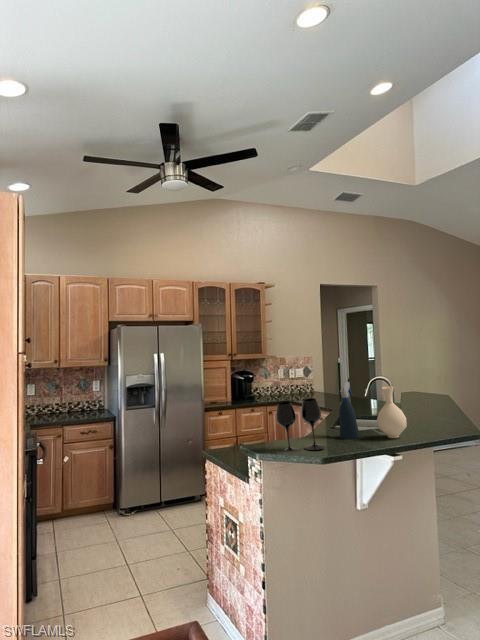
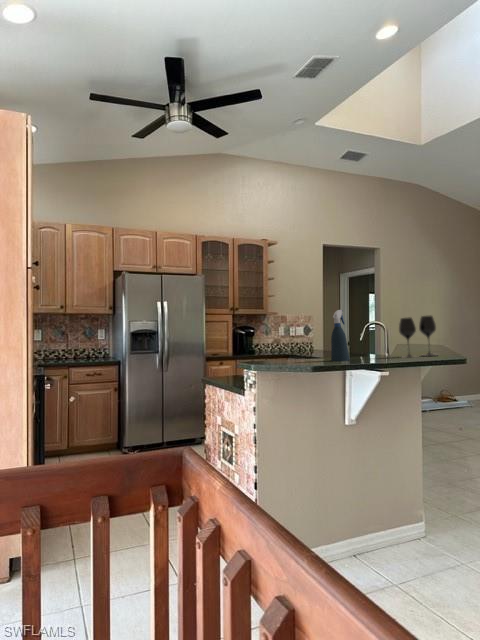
vase: present [377,386,407,438] -> none [366,312,394,360]
wine glass: present [276,398,325,452] -> present [399,316,437,358]

